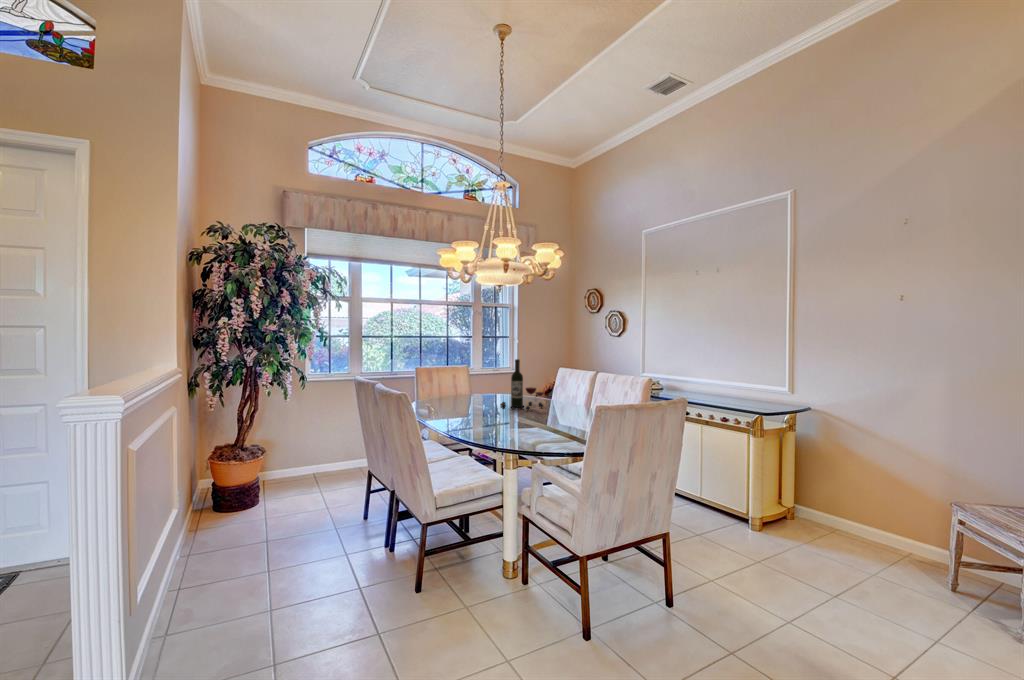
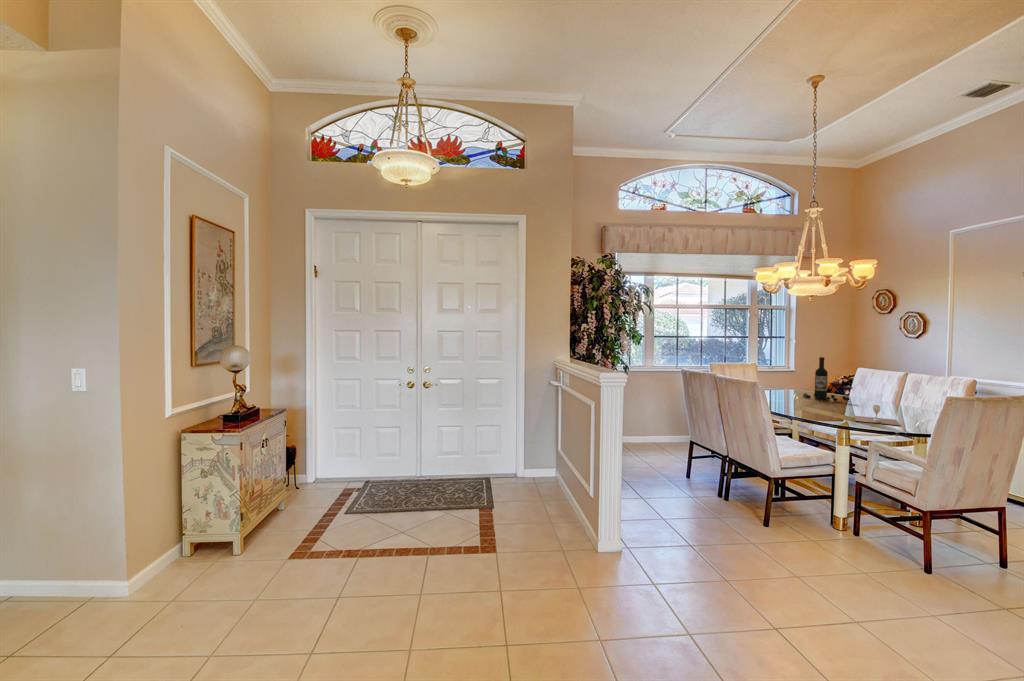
wine glass: none [525,416,570,440] -> present [855,405,900,425]

